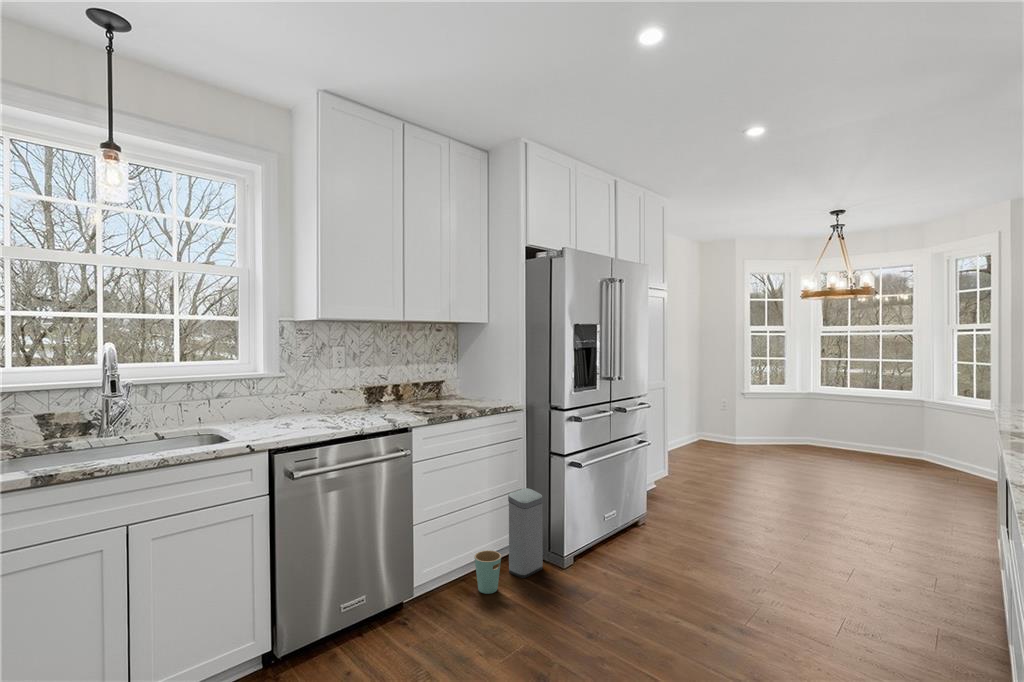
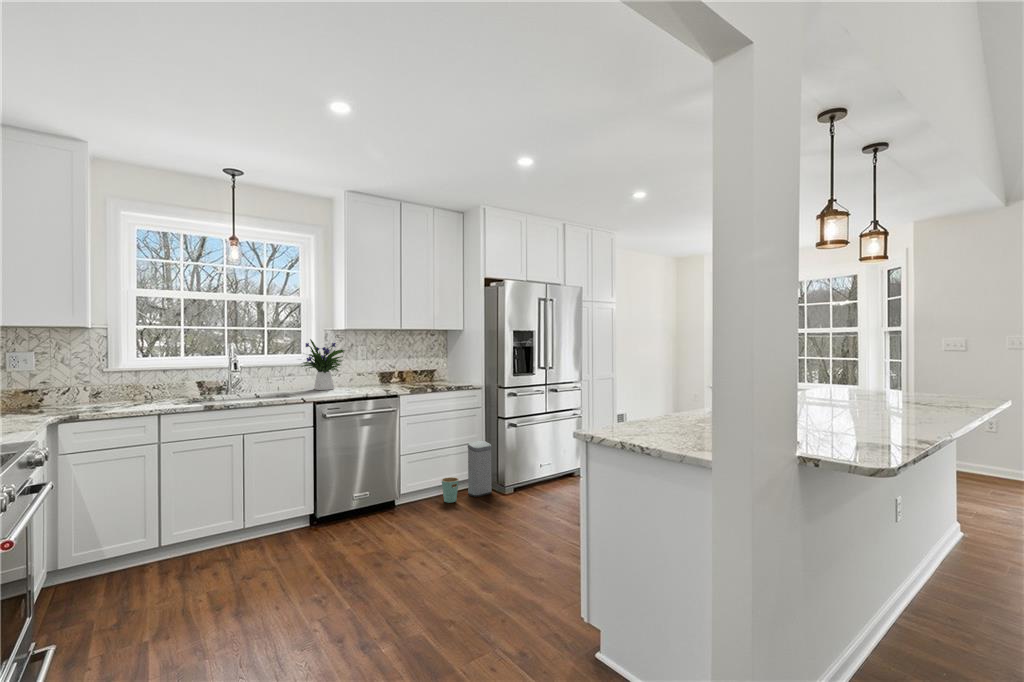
flower arrangement: none [232,335,318,421] -> present [302,339,345,390]

